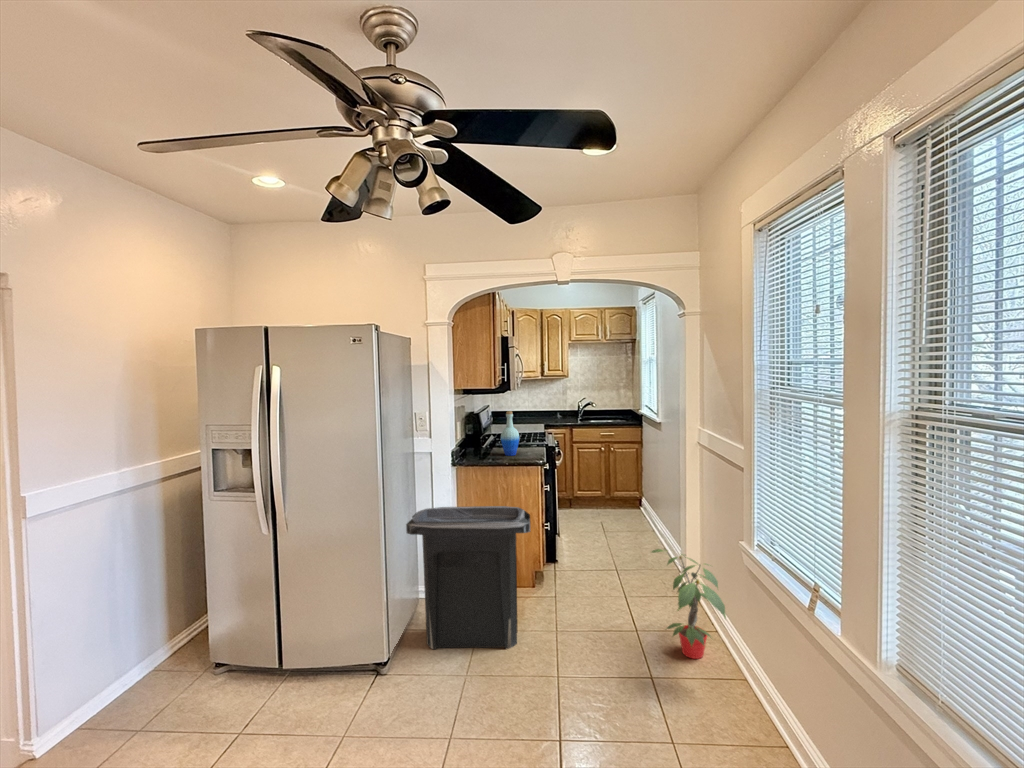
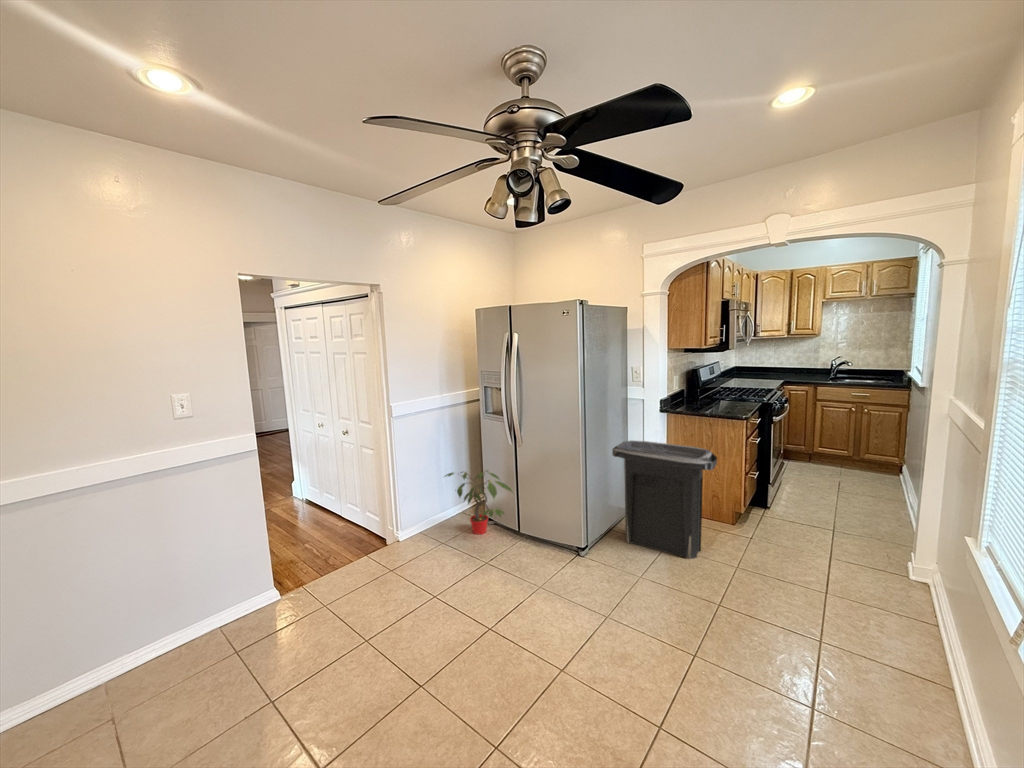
bottle: present [501,411,519,456] -> none [707,368,726,407]
potted plant: present [652,549,726,659] -> present [445,470,513,534]

